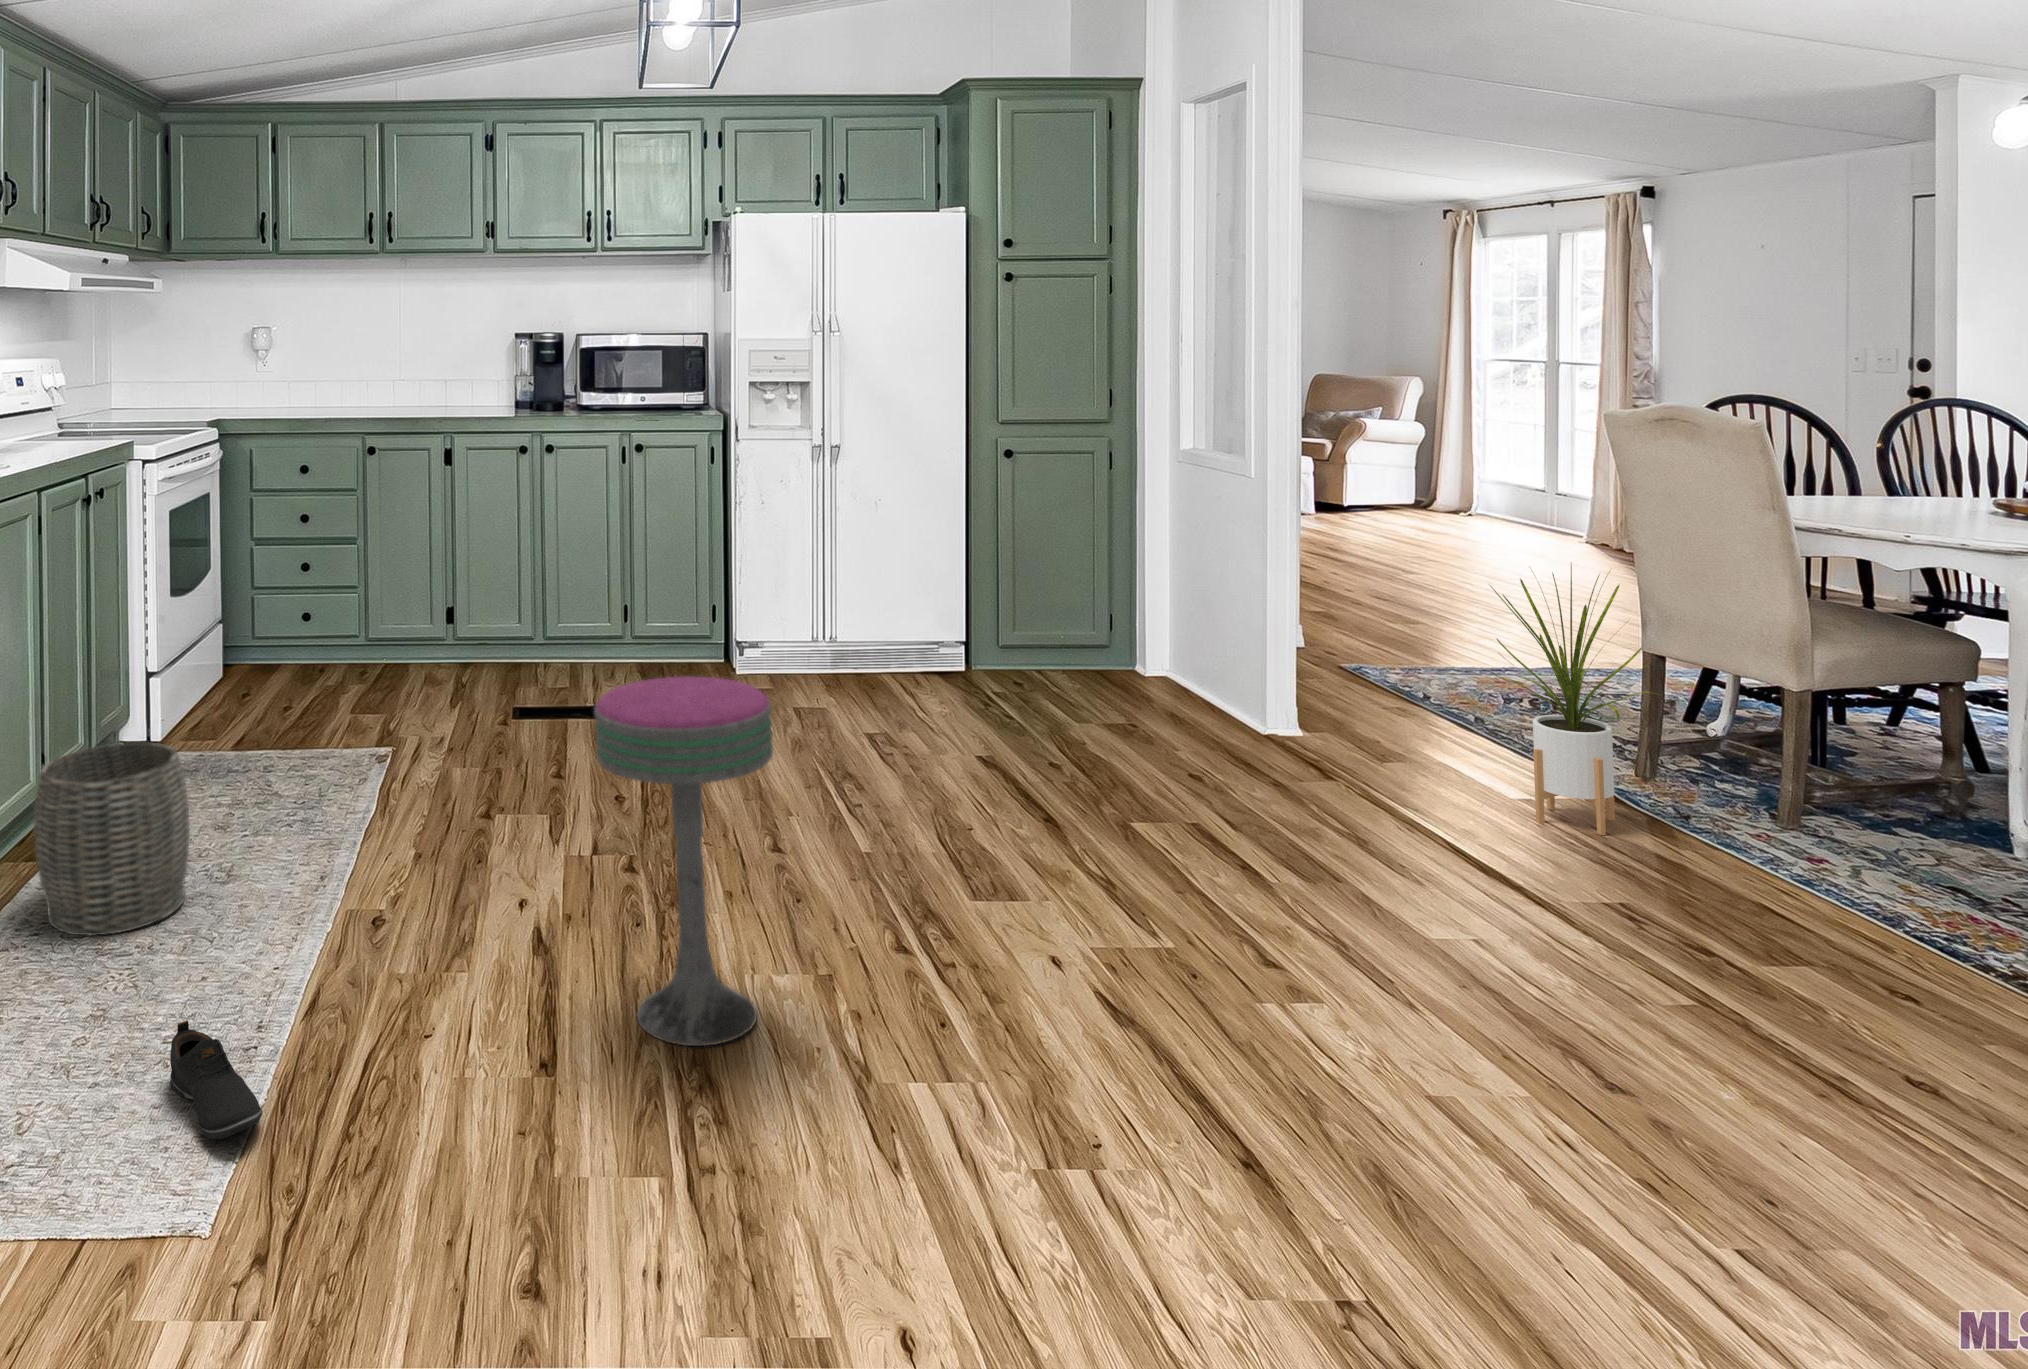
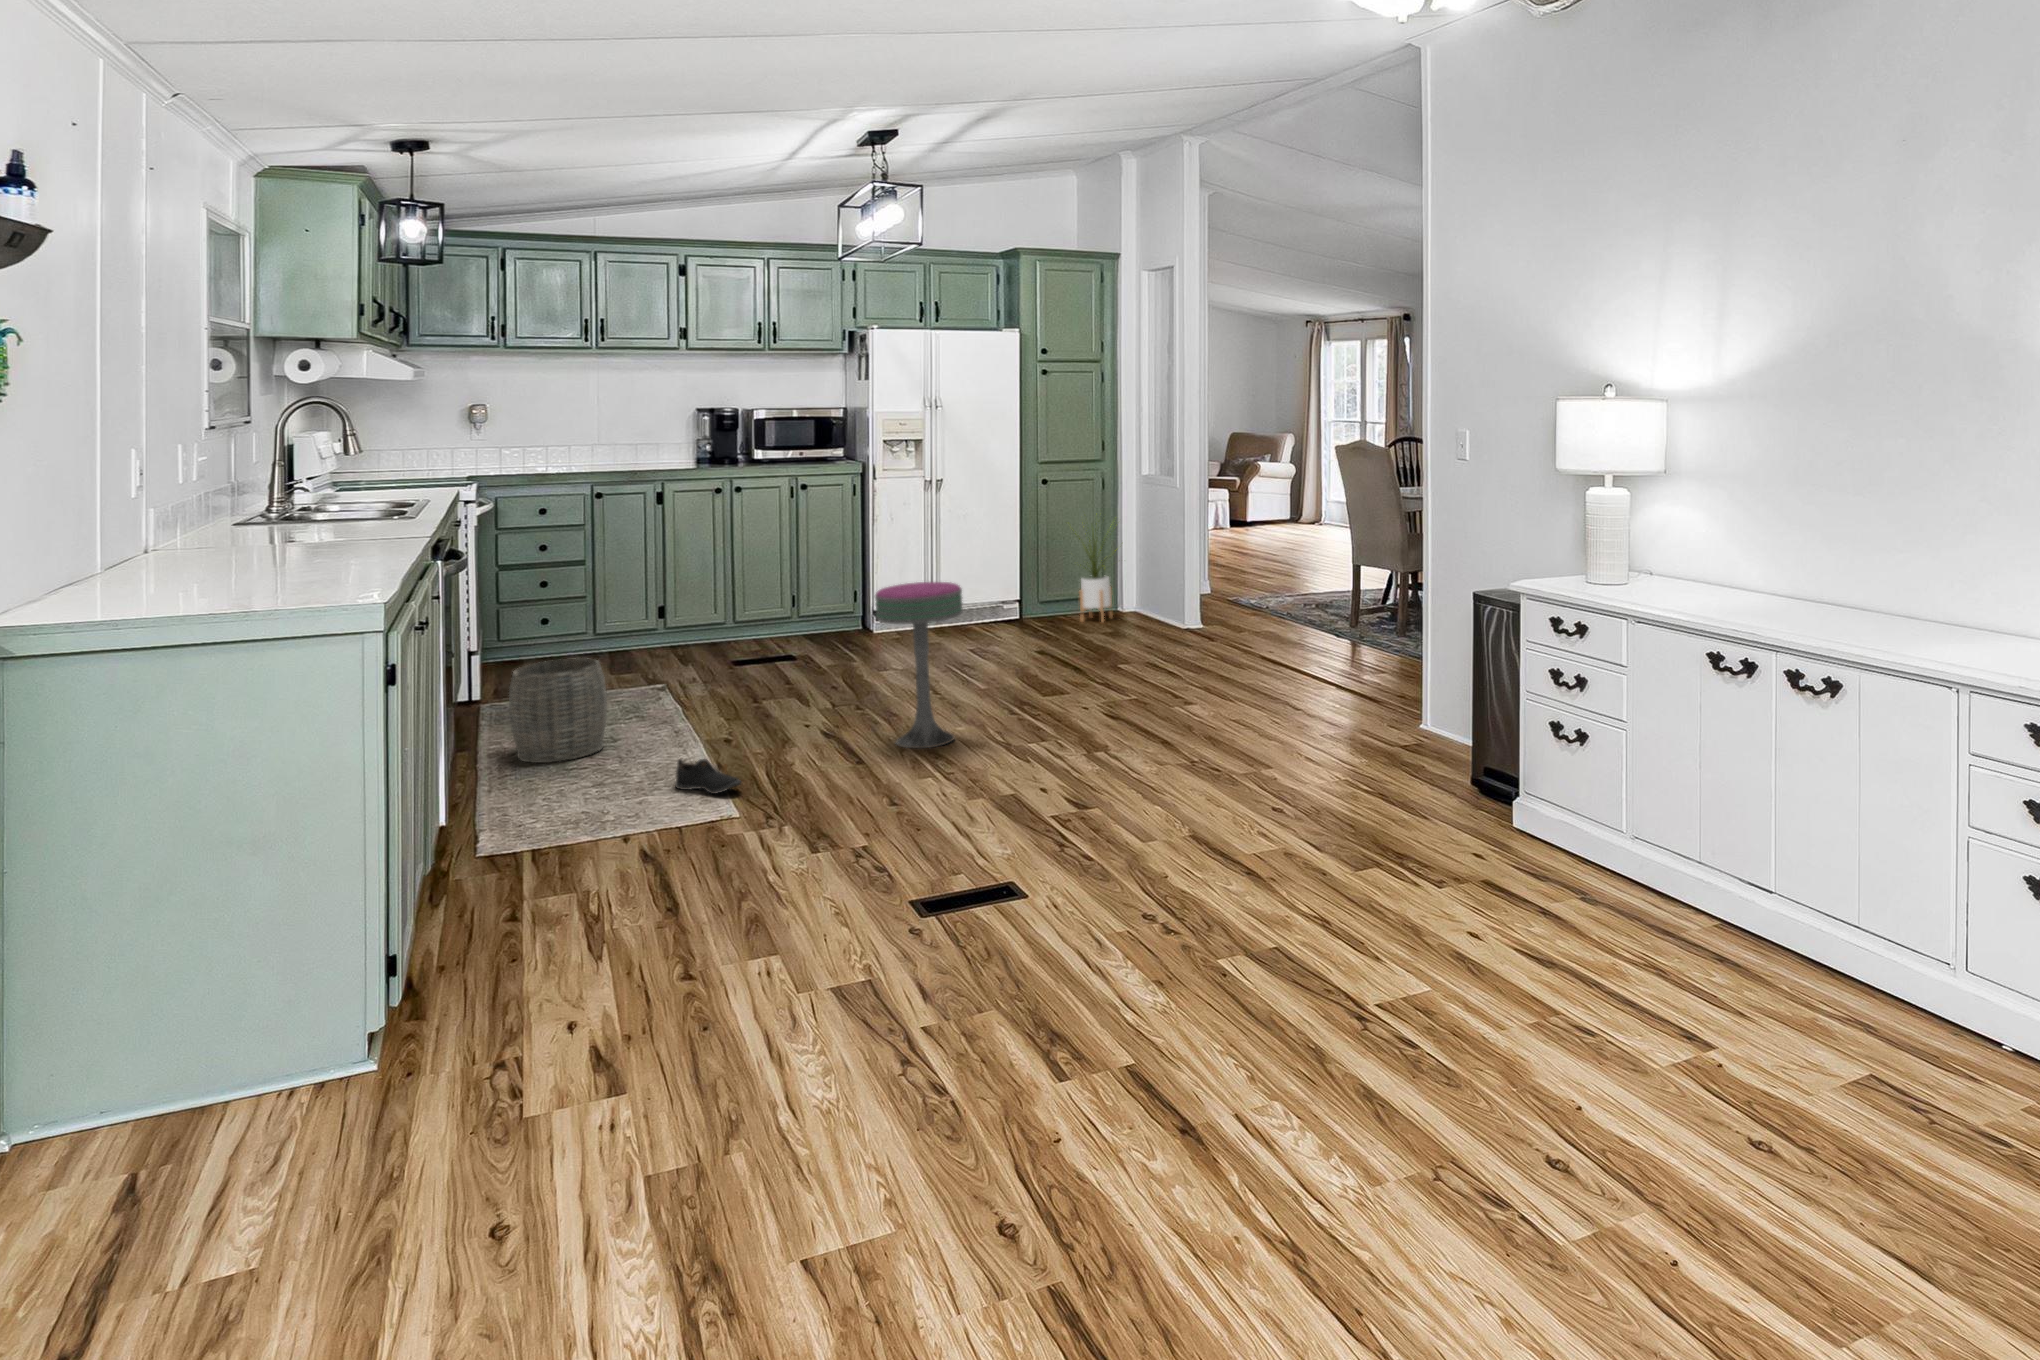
house plant: present [1491,563,1655,835] -> present [1073,530,1117,622]

